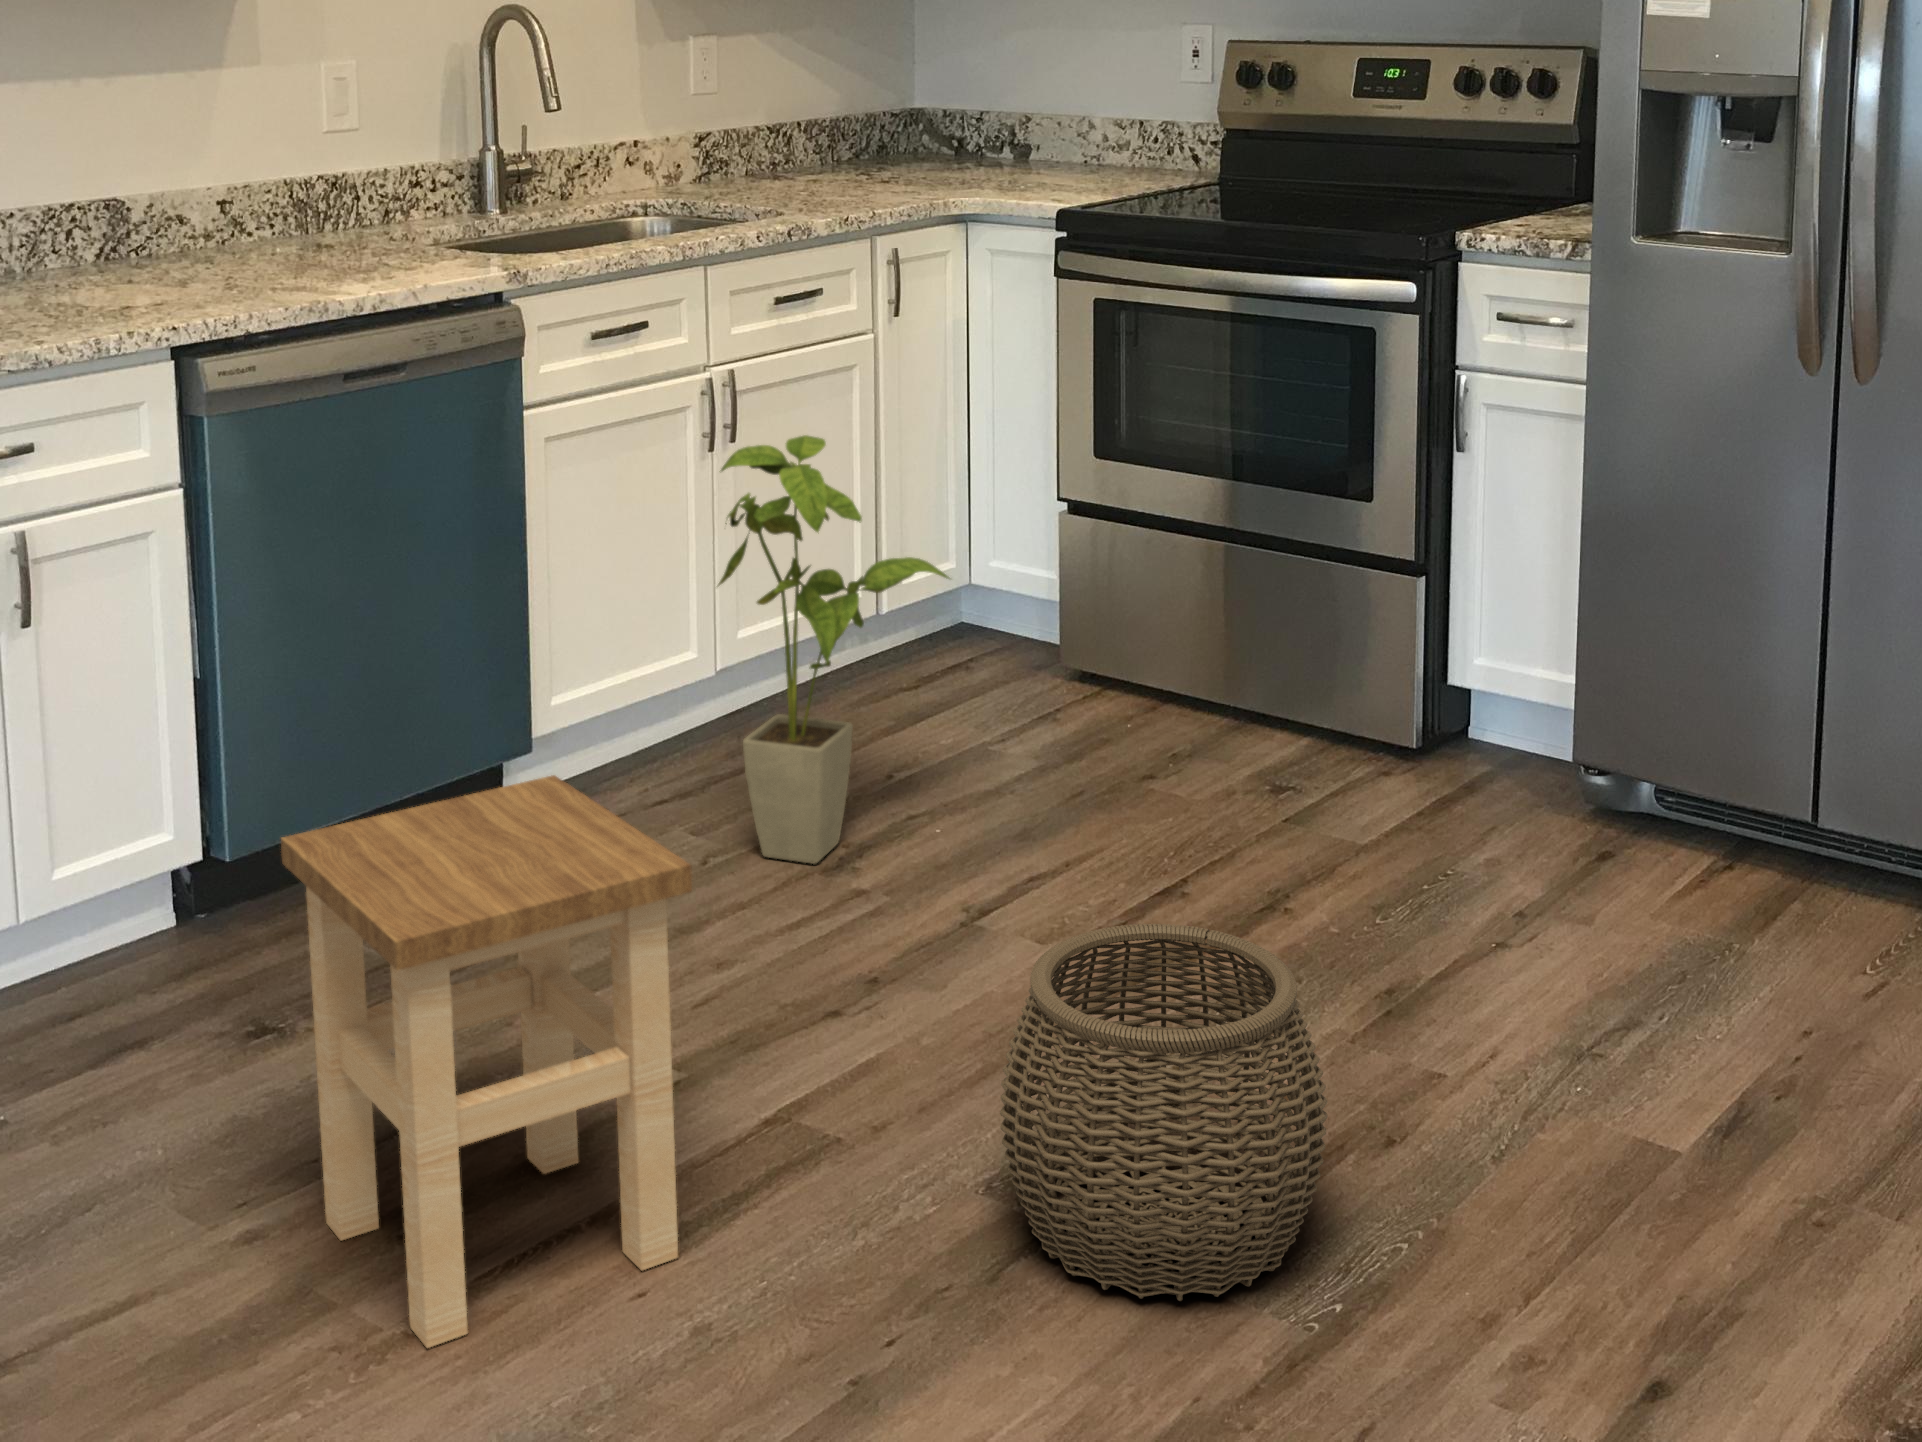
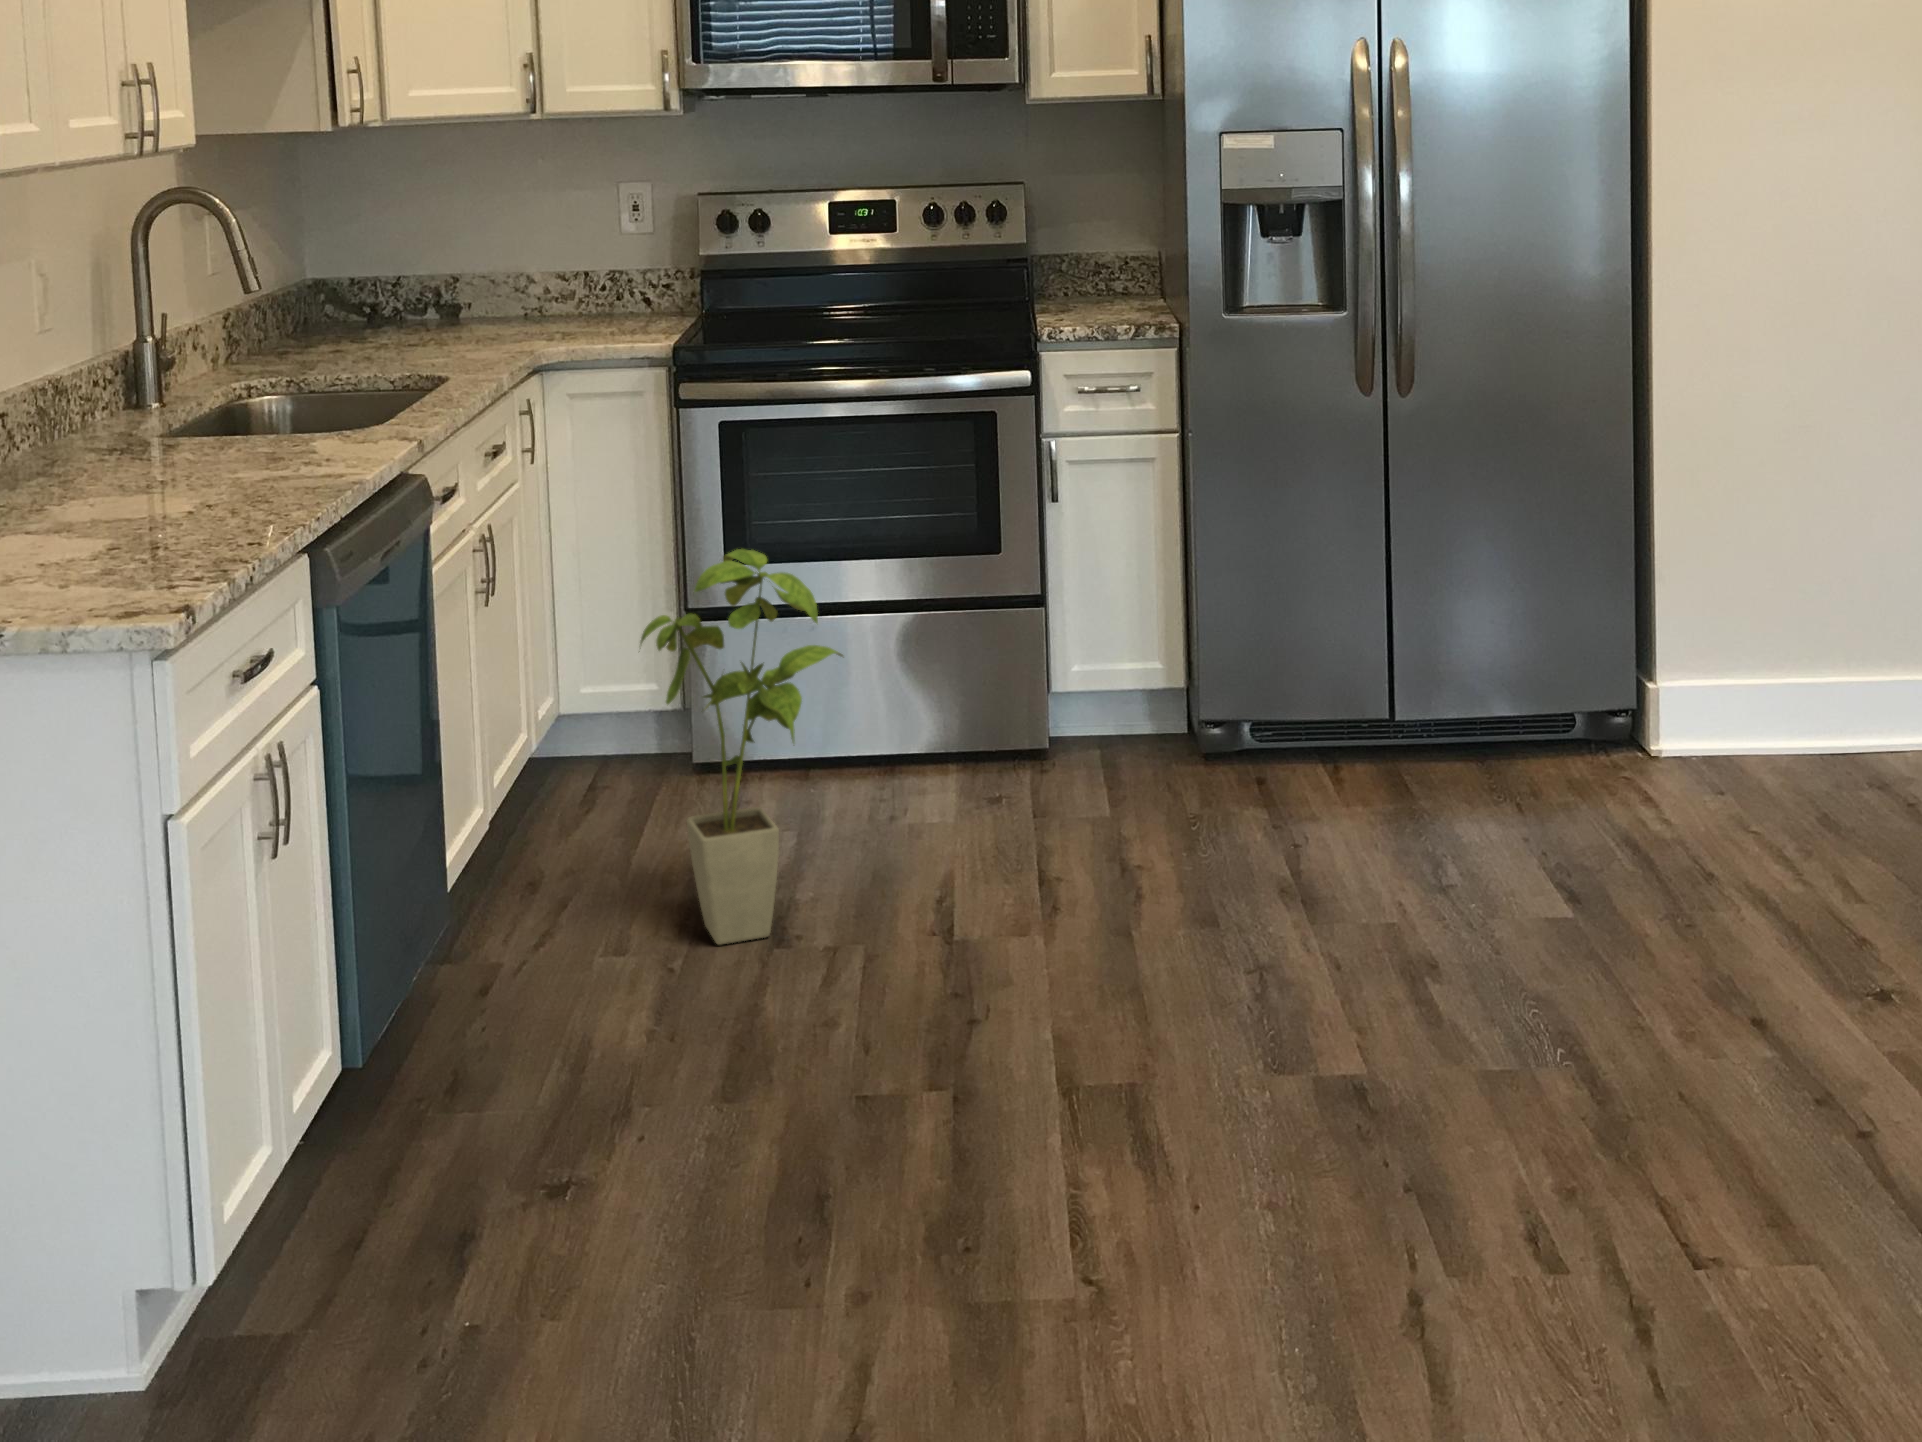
stool: present [281,775,692,1348] -> none [855,824,1174,1277]
woven basket: present [1000,924,1327,1301] -> none [1279,817,1519,1078]

